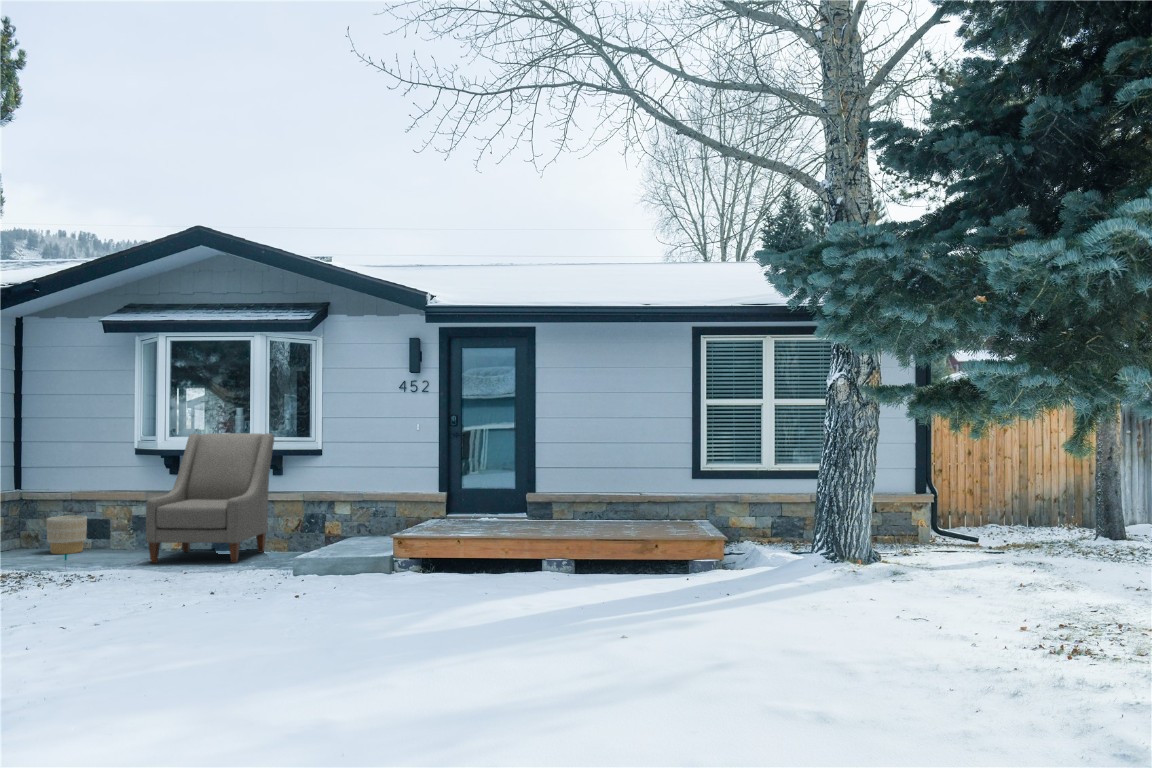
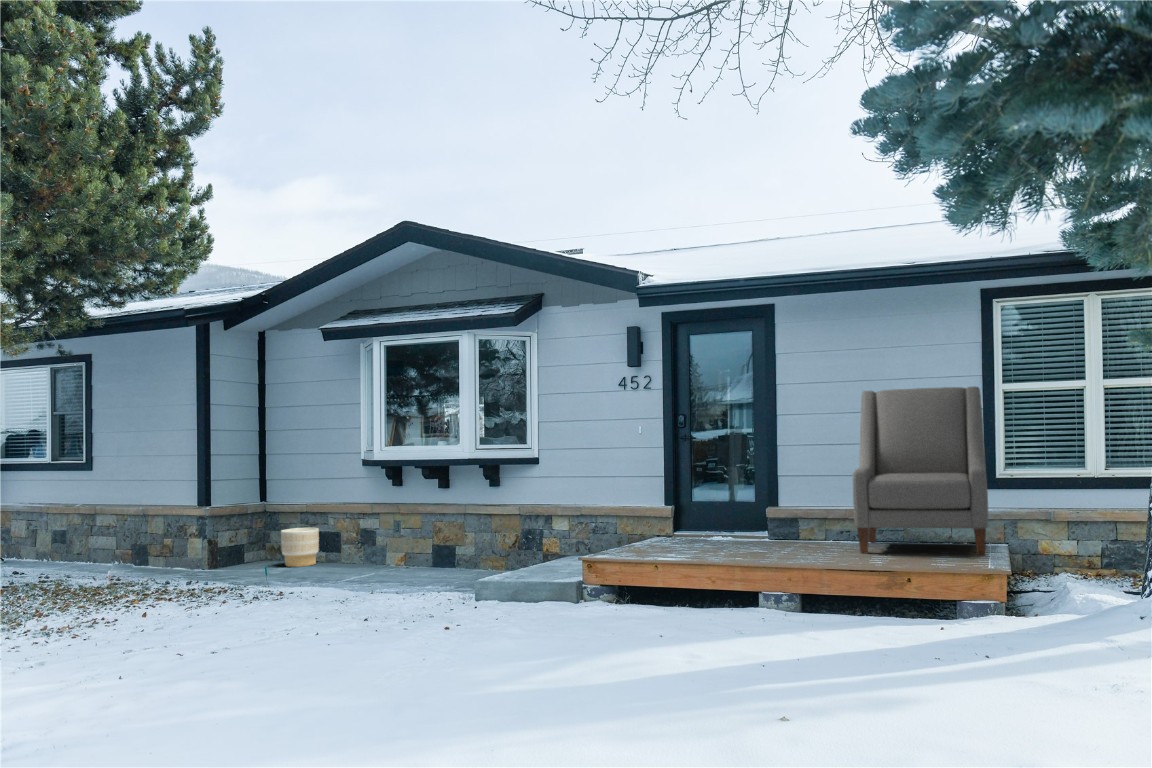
chair: present [146,433,274,563] -> present [853,387,988,556]

